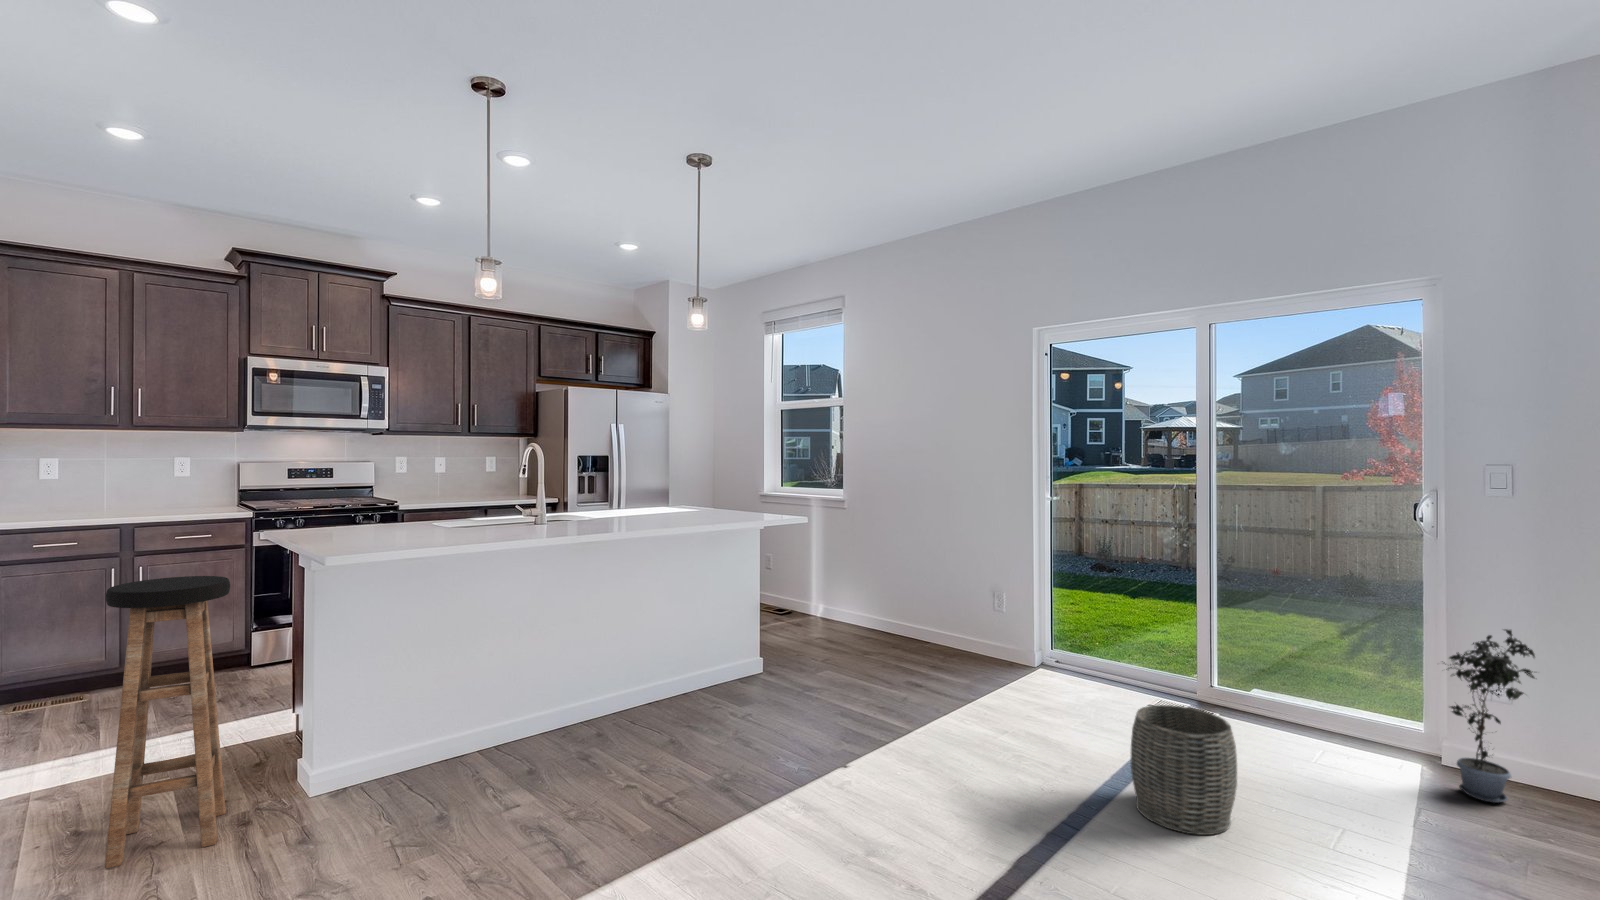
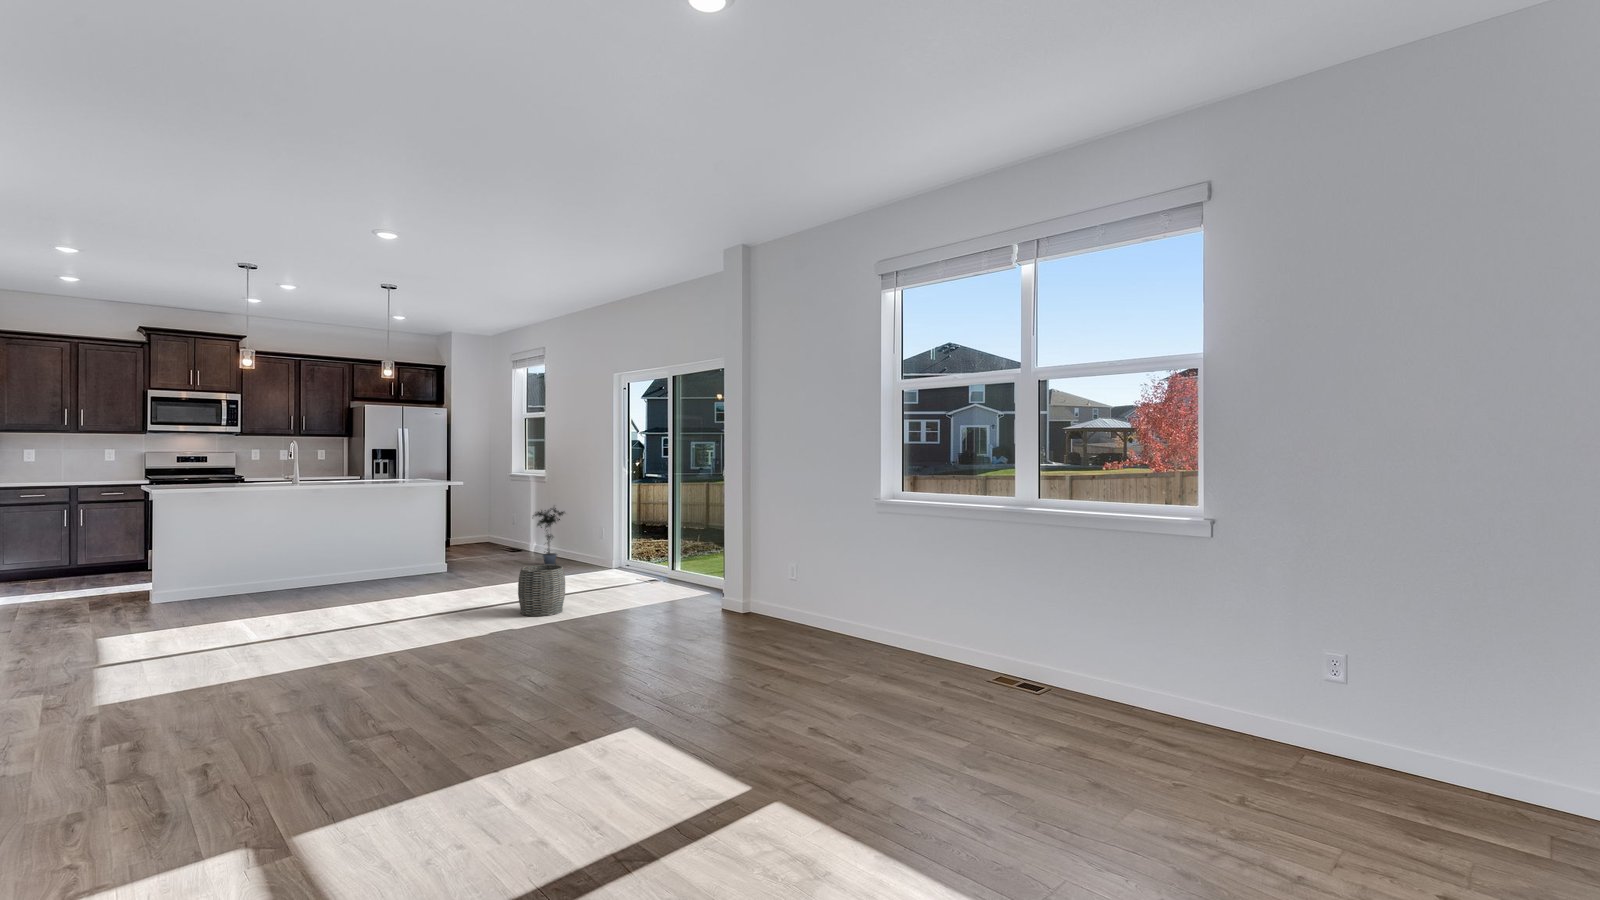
bar stool: present [105,576,230,868] -> none [35,500,98,621]
potted plant: present [1448,629,1535,803] -> present [533,508,564,565]

